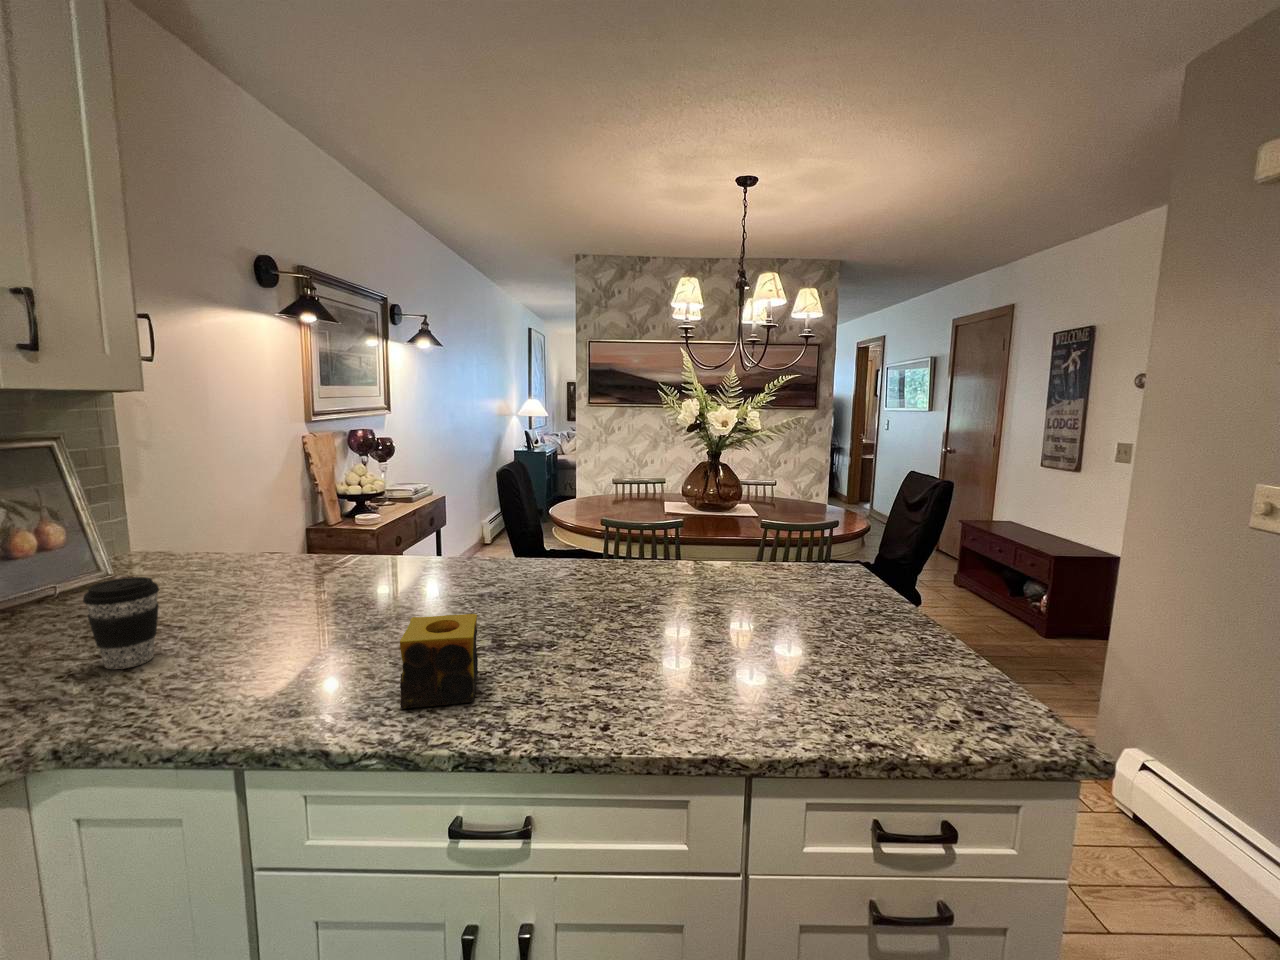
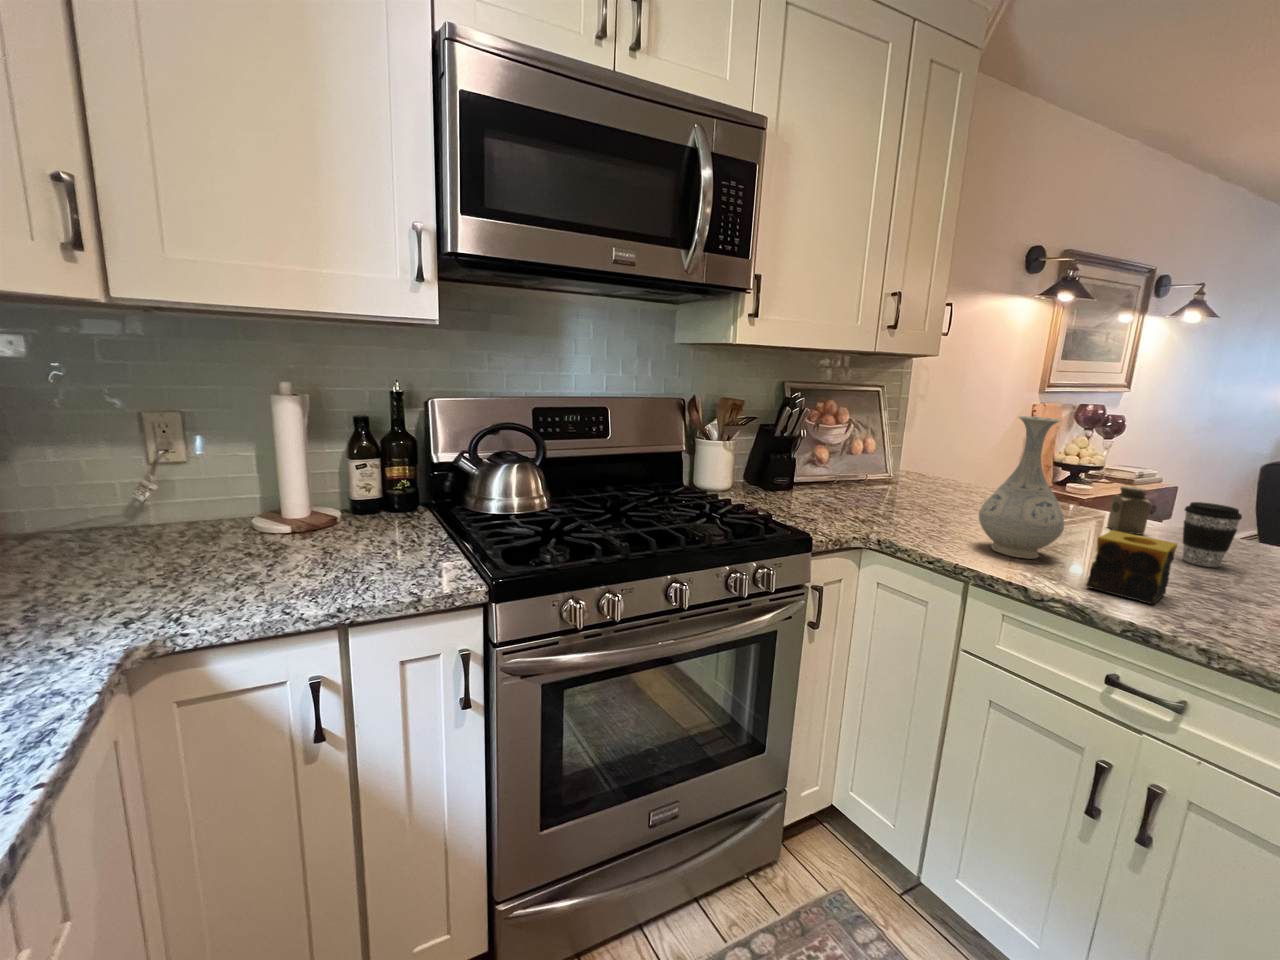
vase: none [239,483,359,689] -> present [979,416,1064,559]
salt shaker: none [401,528,436,582] -> present [1107,486,1151,535]
coffee cup: present [83,577,159,669] -> present [1183,502,1242,567]

